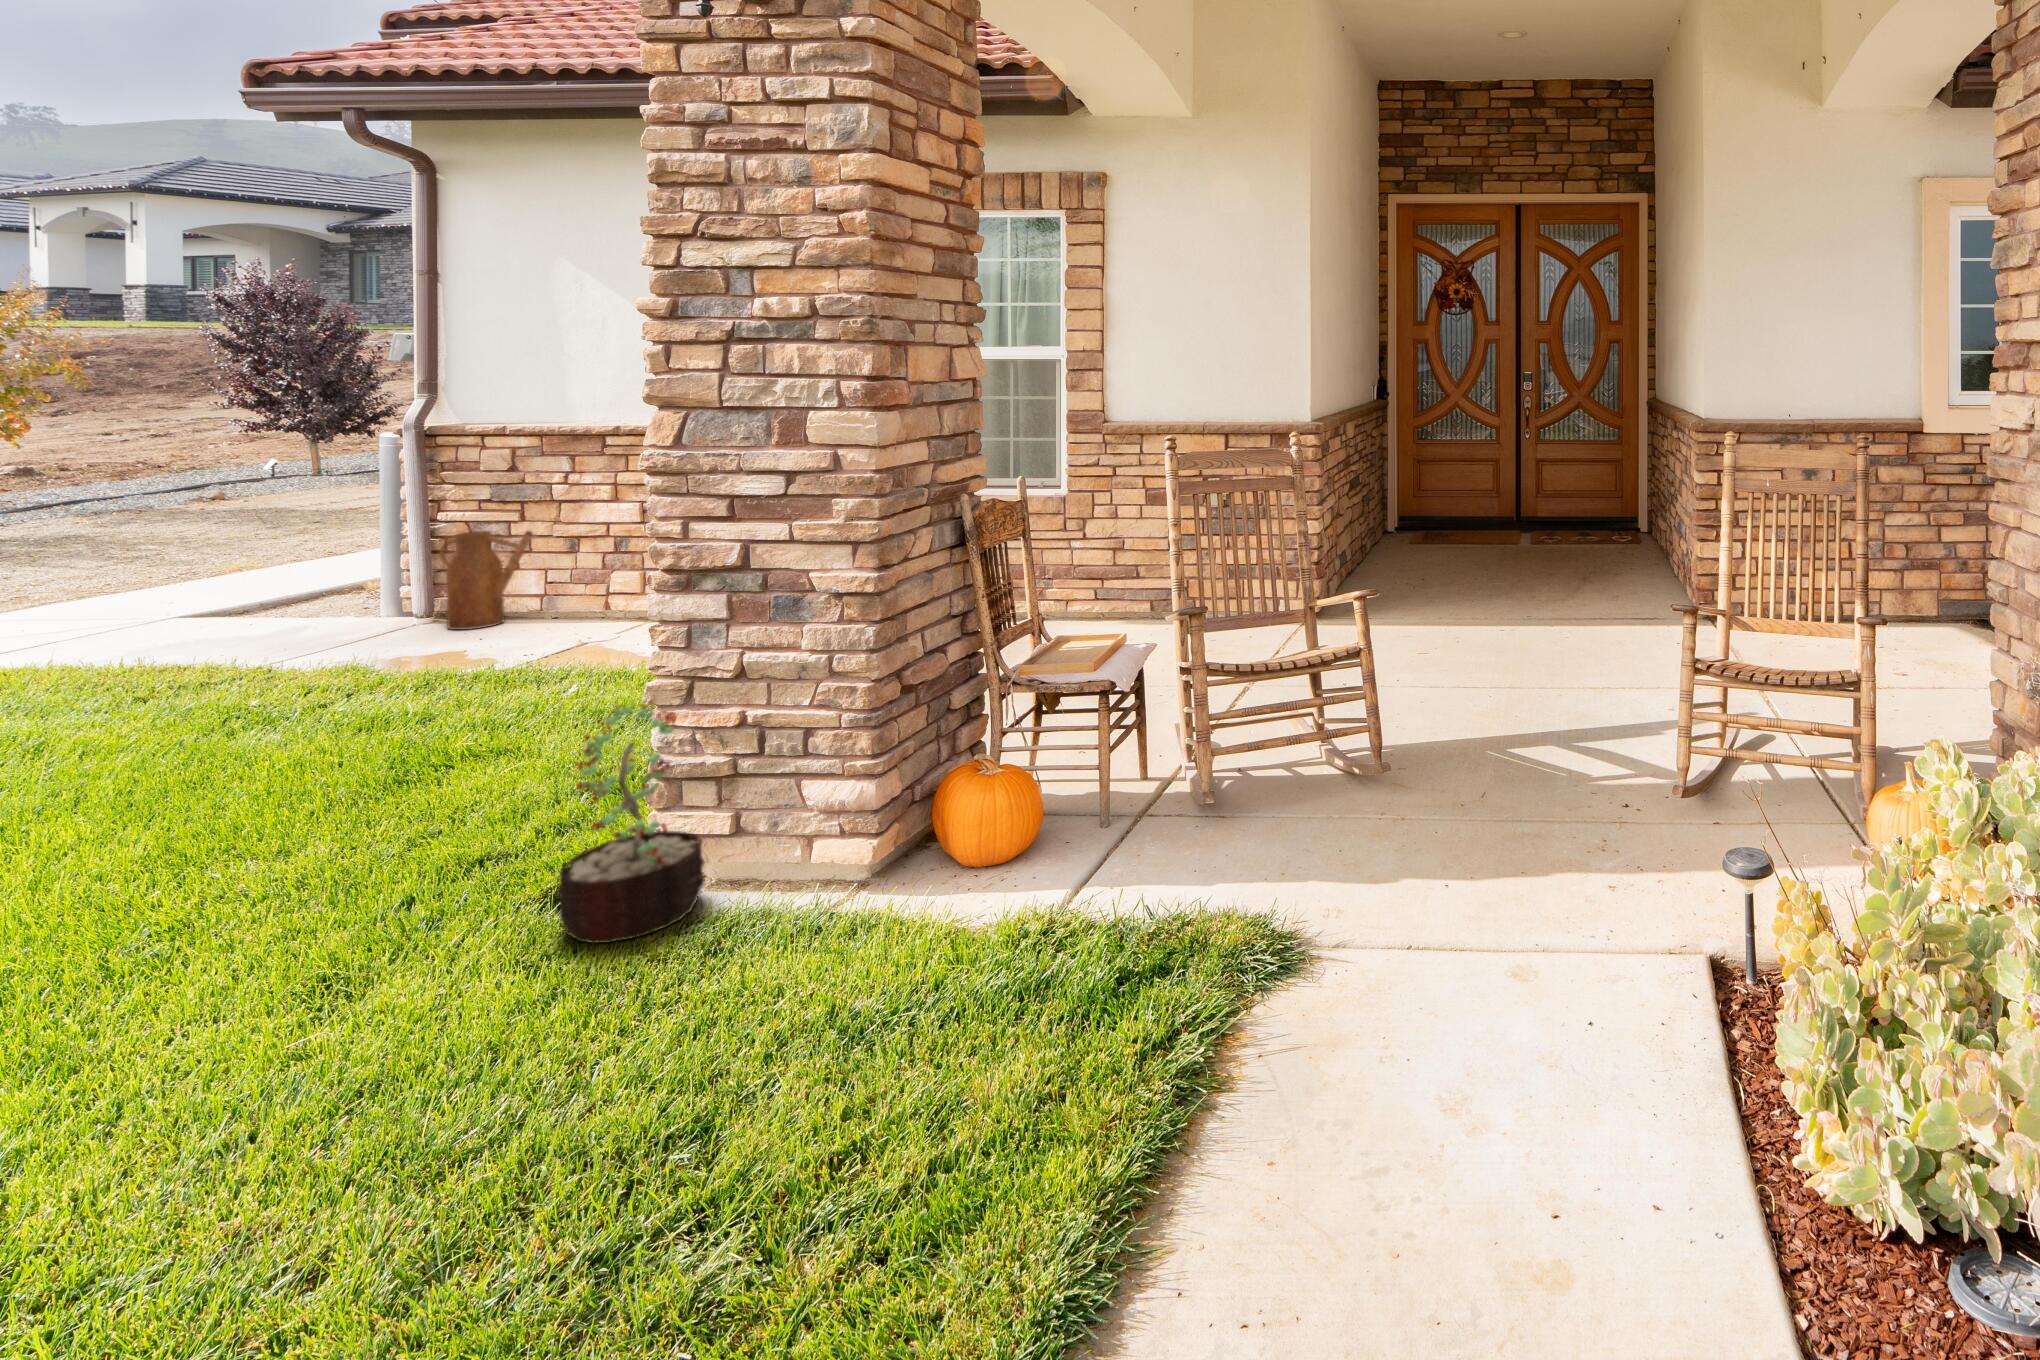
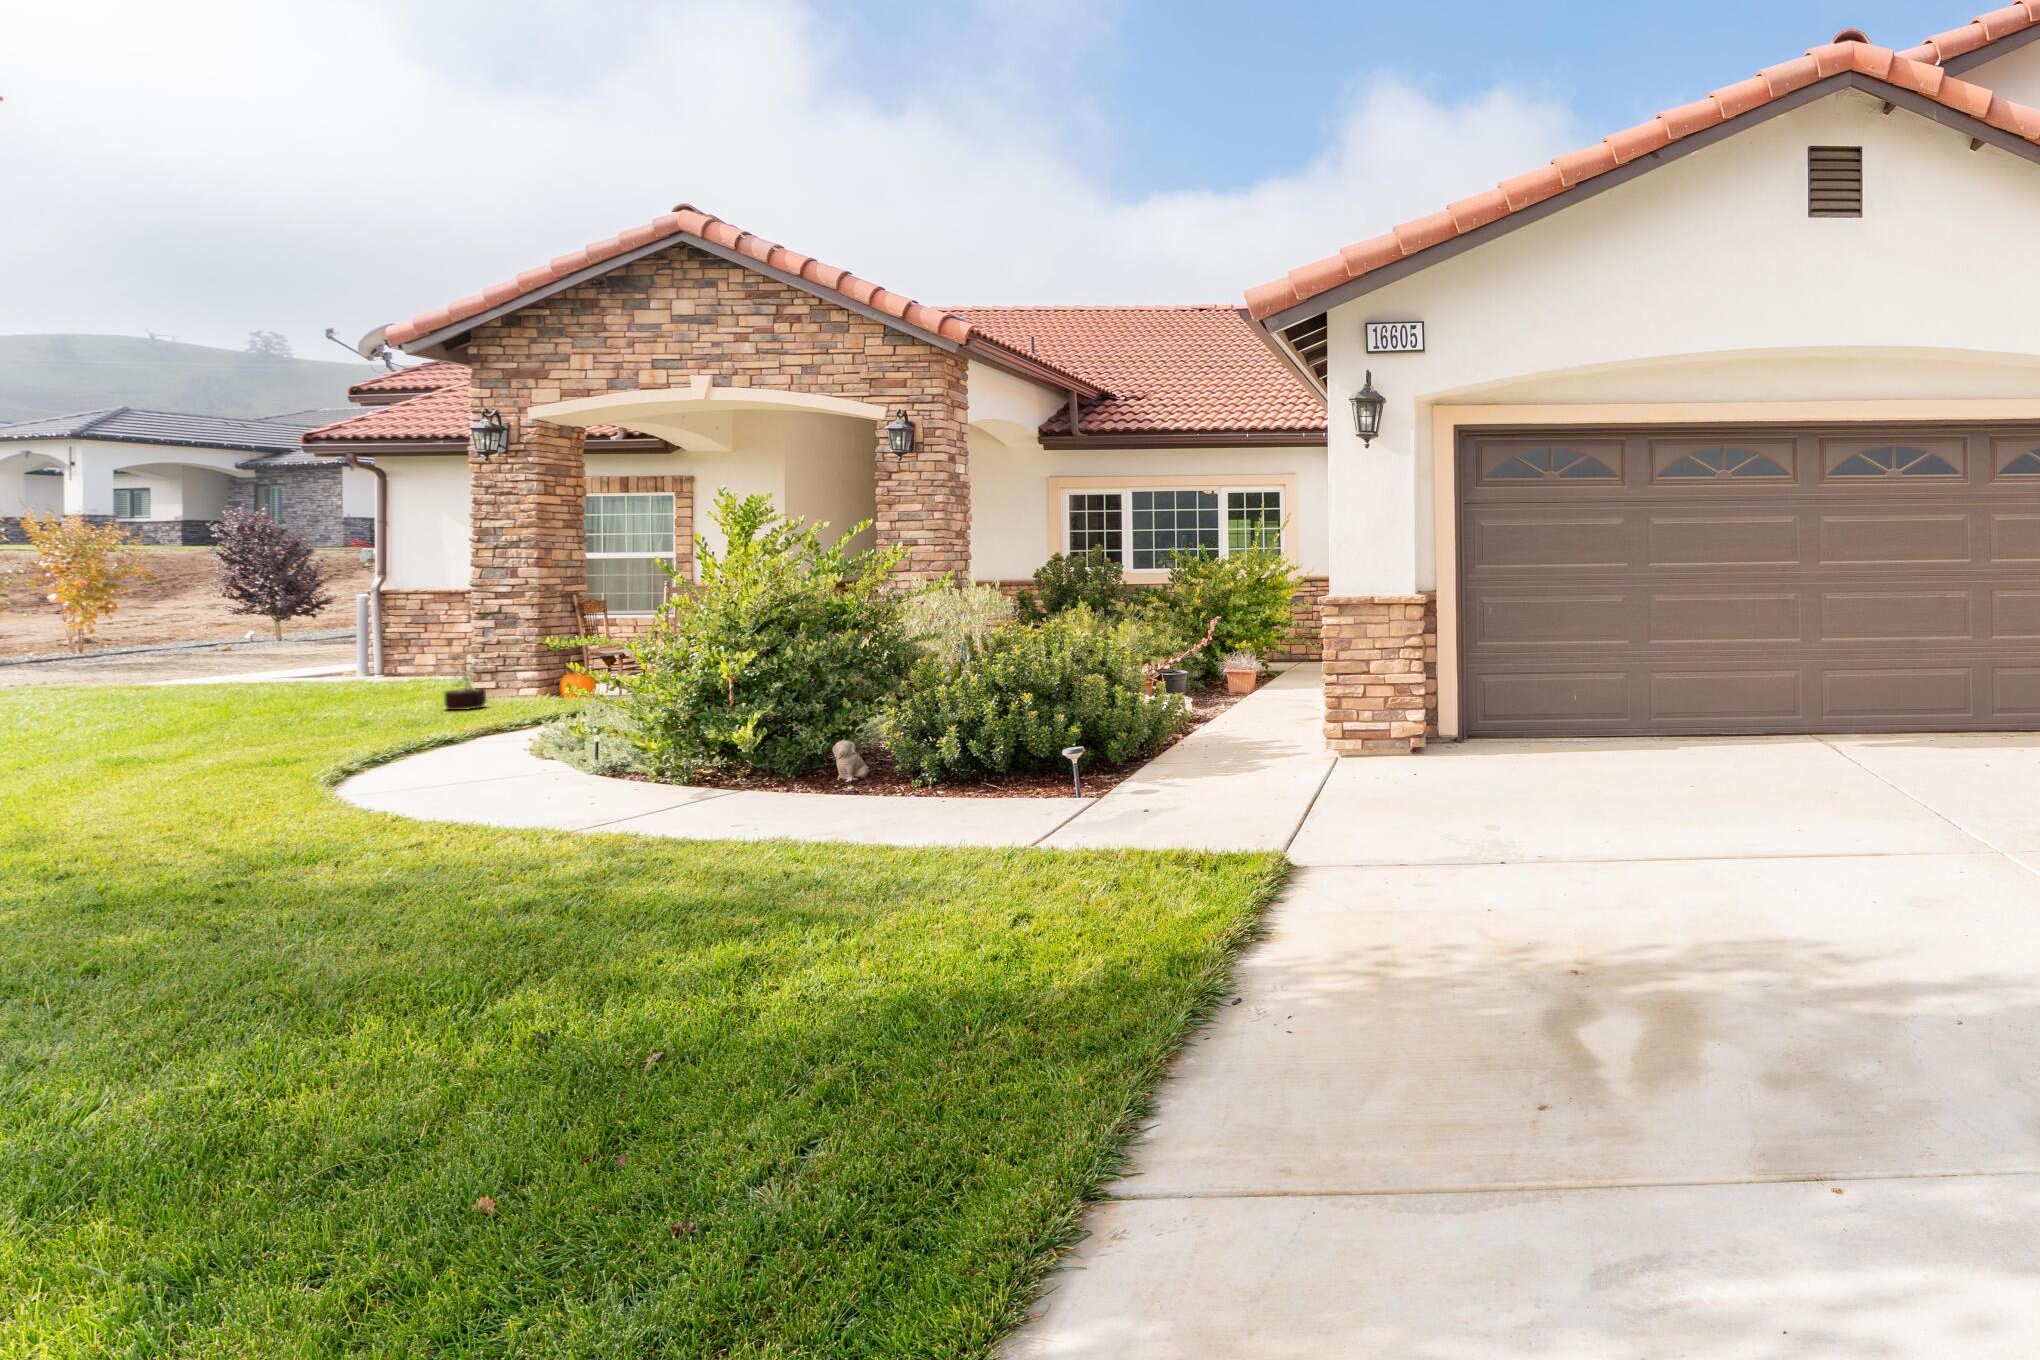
watering can: present [439,531,533,630] -> none [389,635,431,677]

